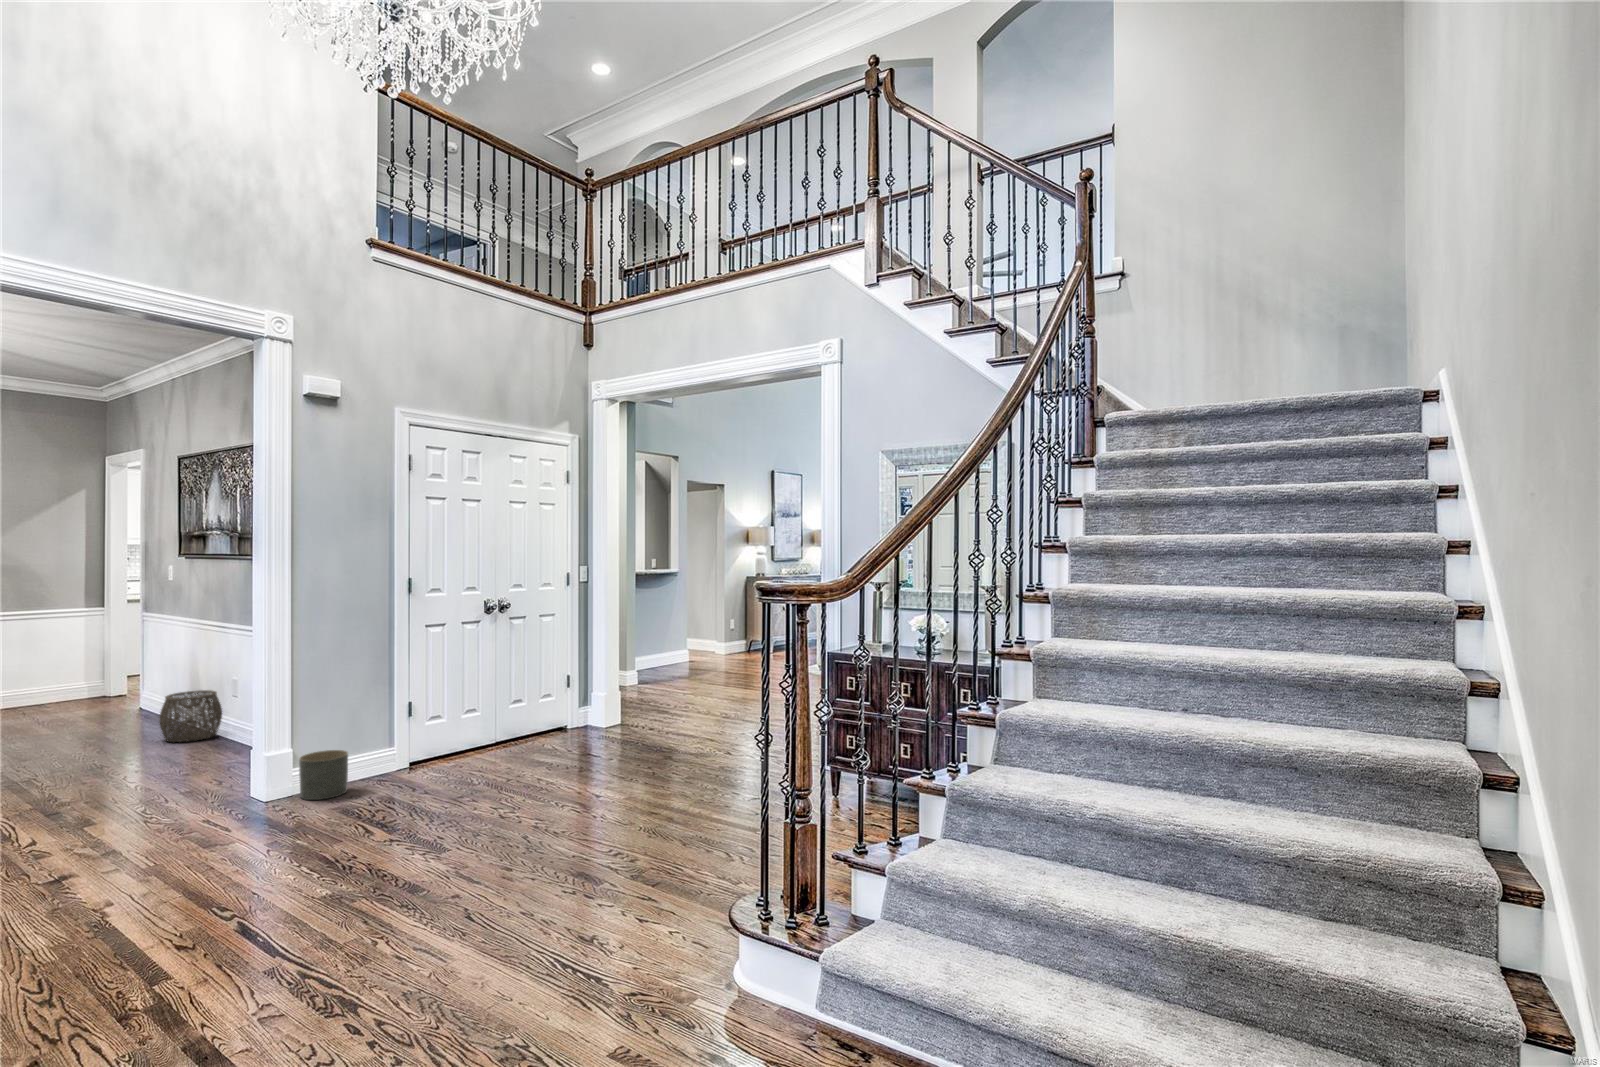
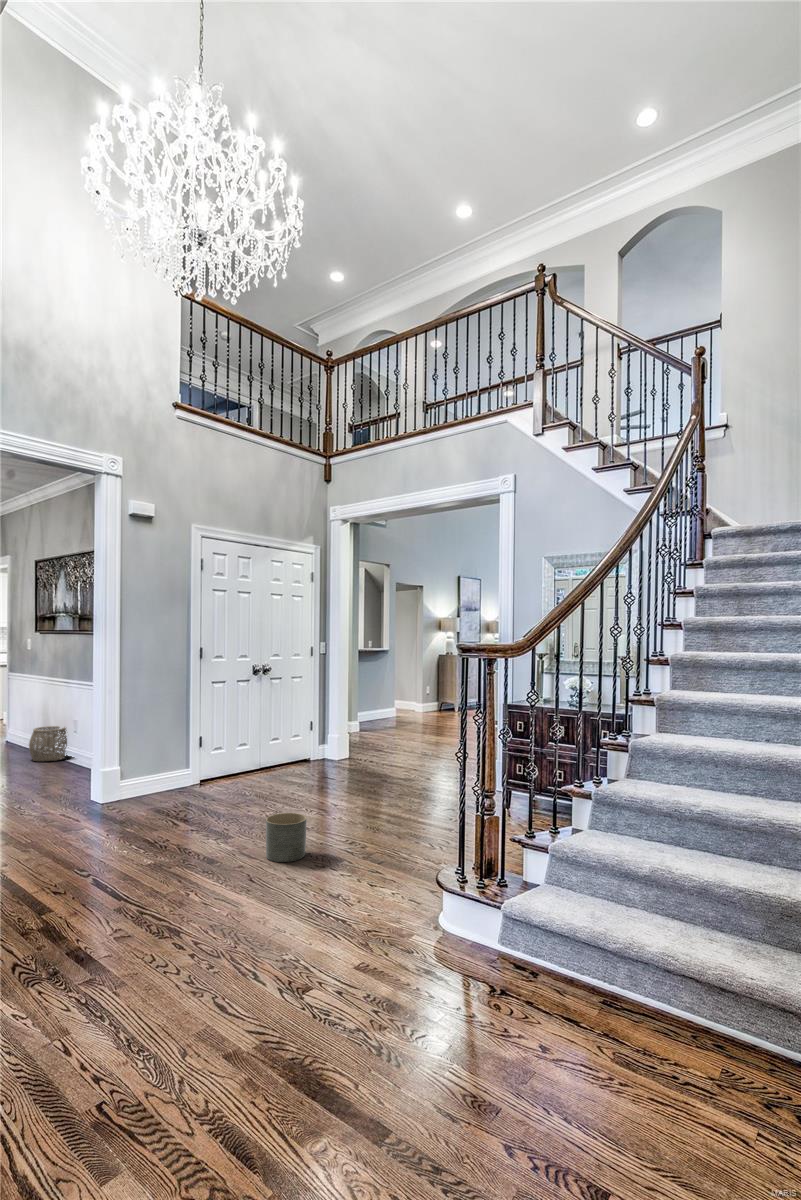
planter: present [299,750,348,800] -> present [266,813,307,862]

